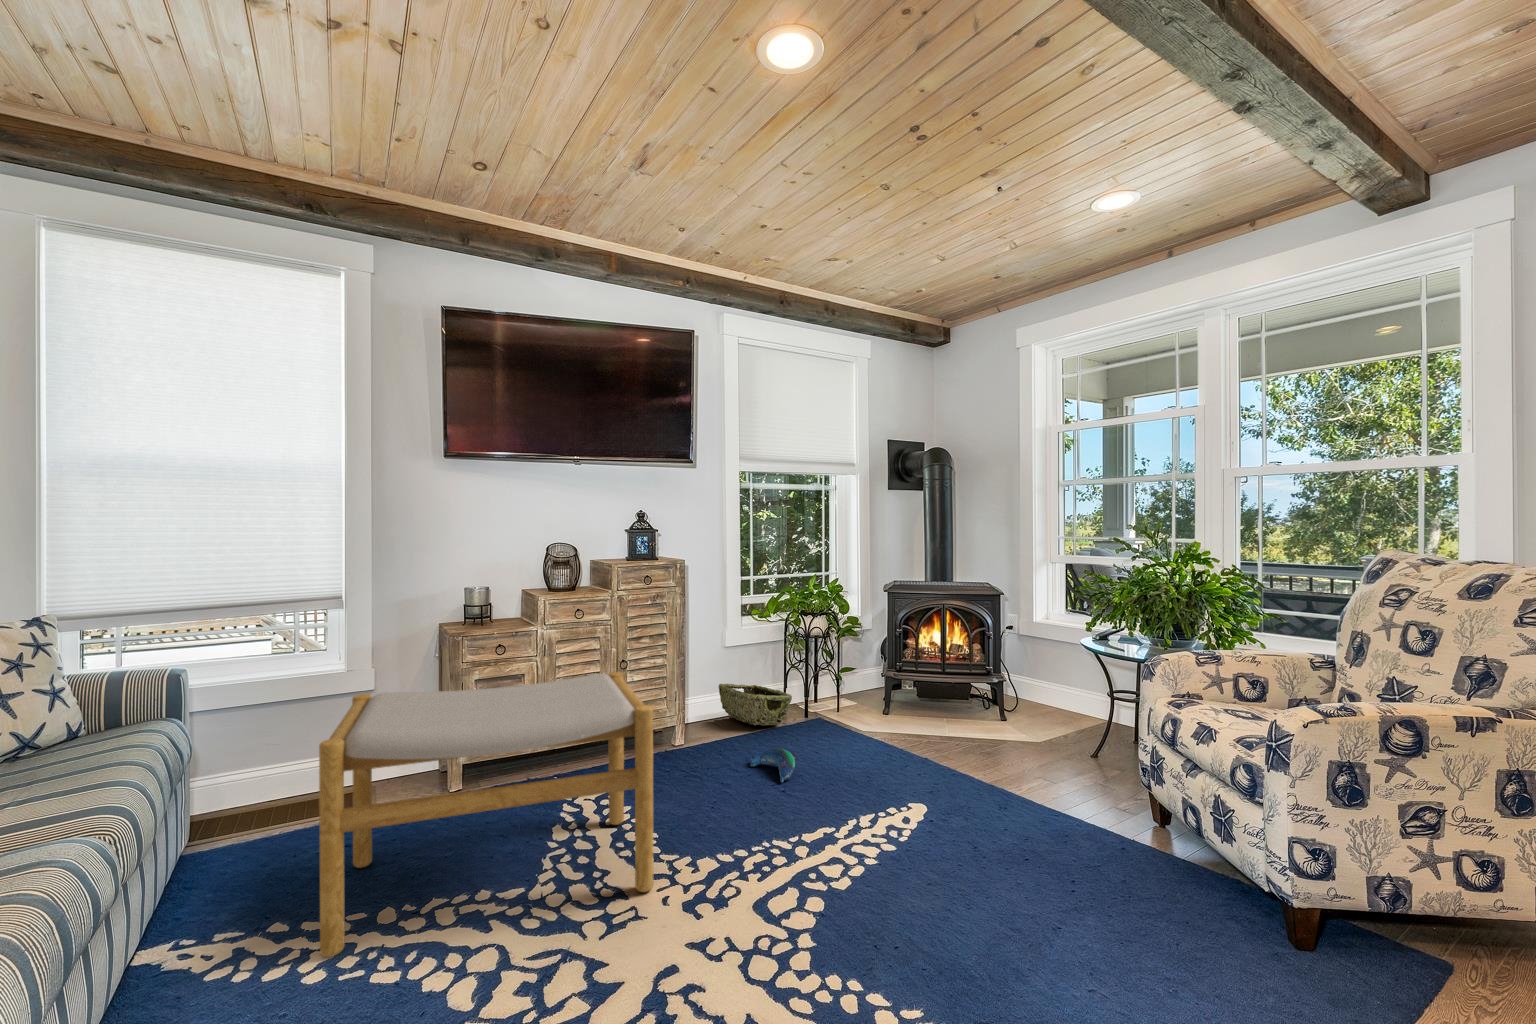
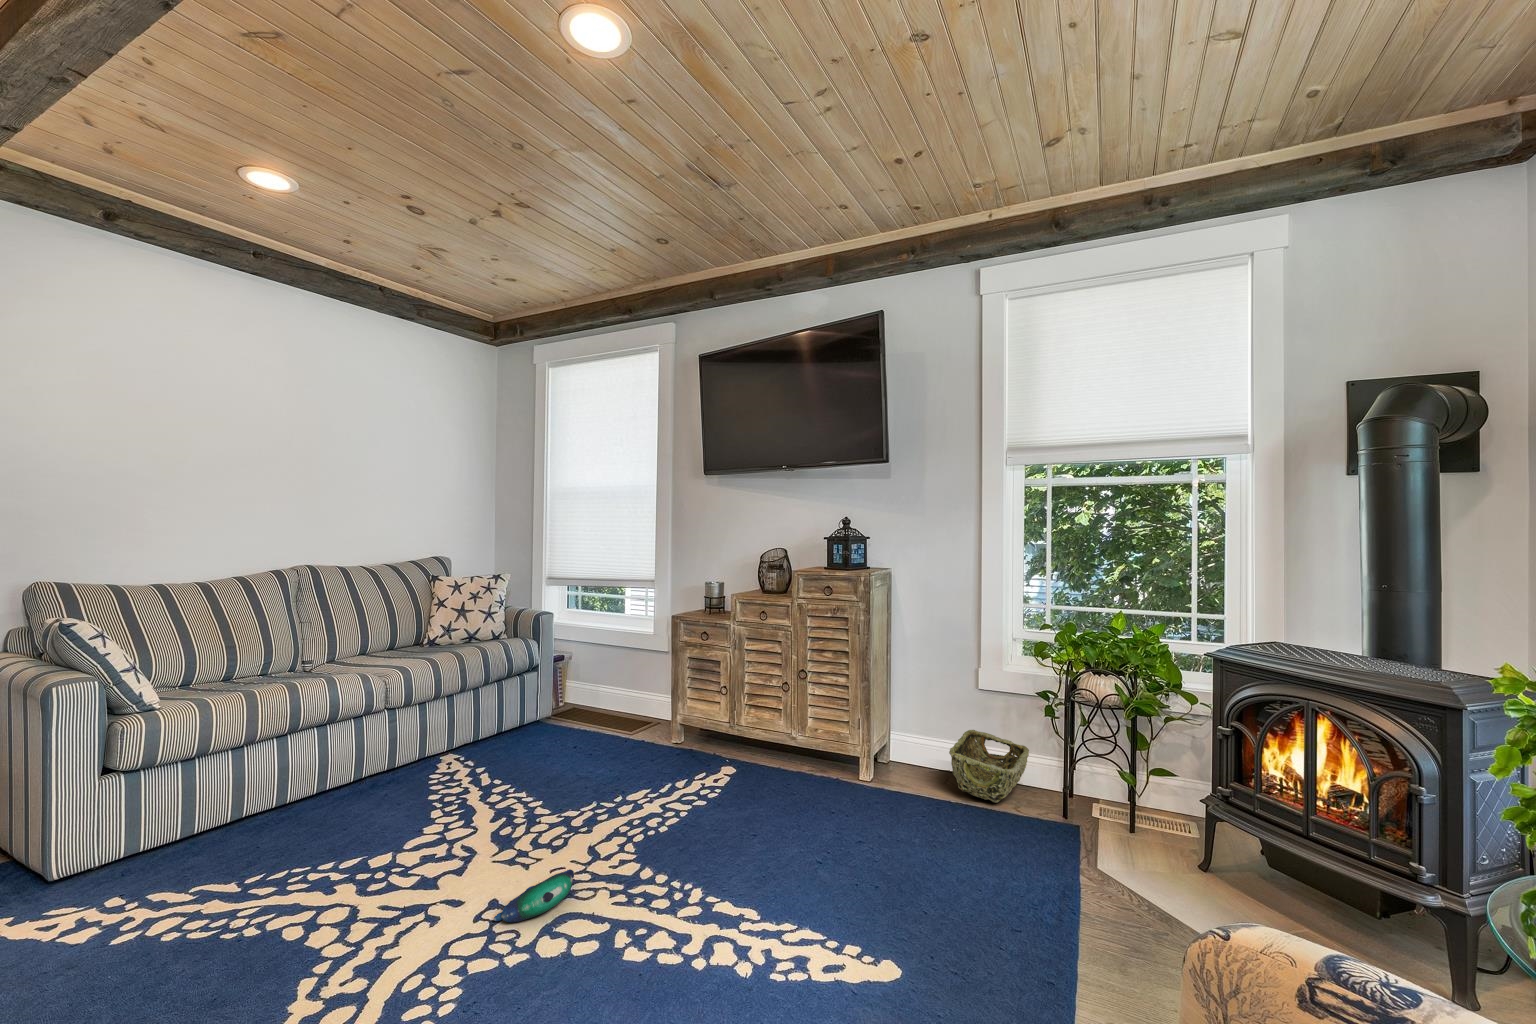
footstool: present [319,672,654,957] -> none [444,646,675,860]
plush toy: present [750,748,797,783] -> present [494,869,574,923]

